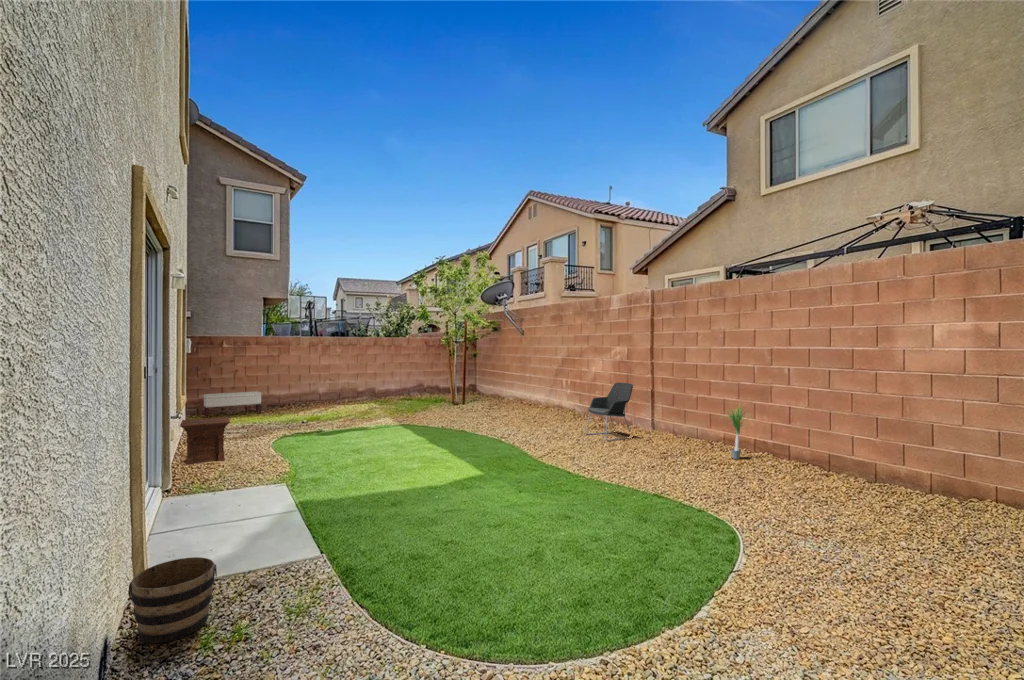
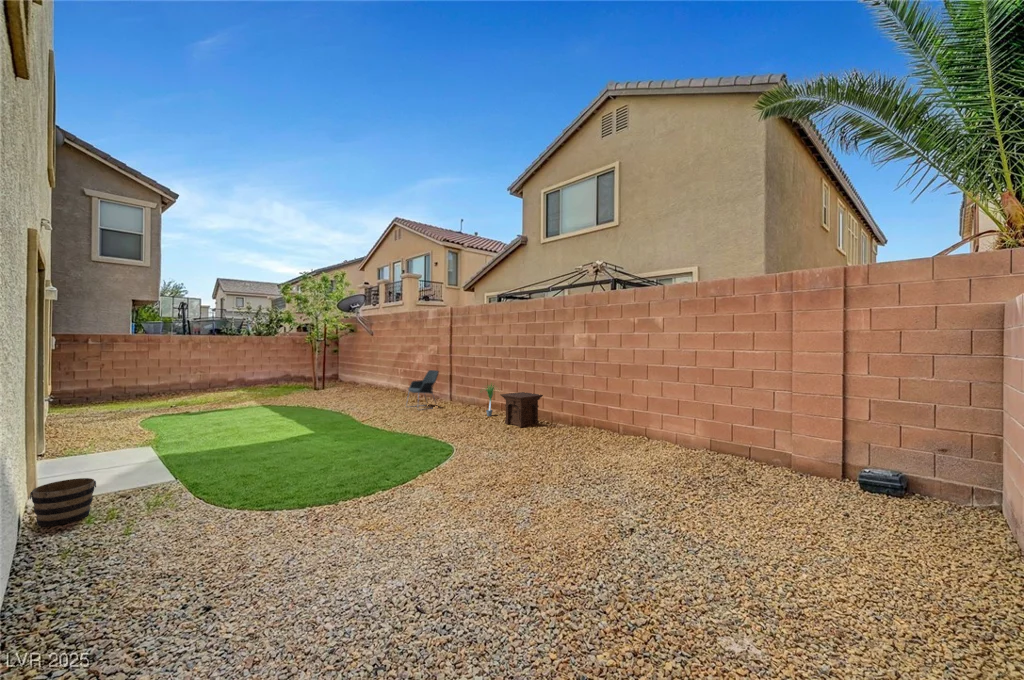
bench: present [204,391,262,418] -> none [67,382,130,406]
side table: present [180,417,230,464] -> present [500,392,543,427]

